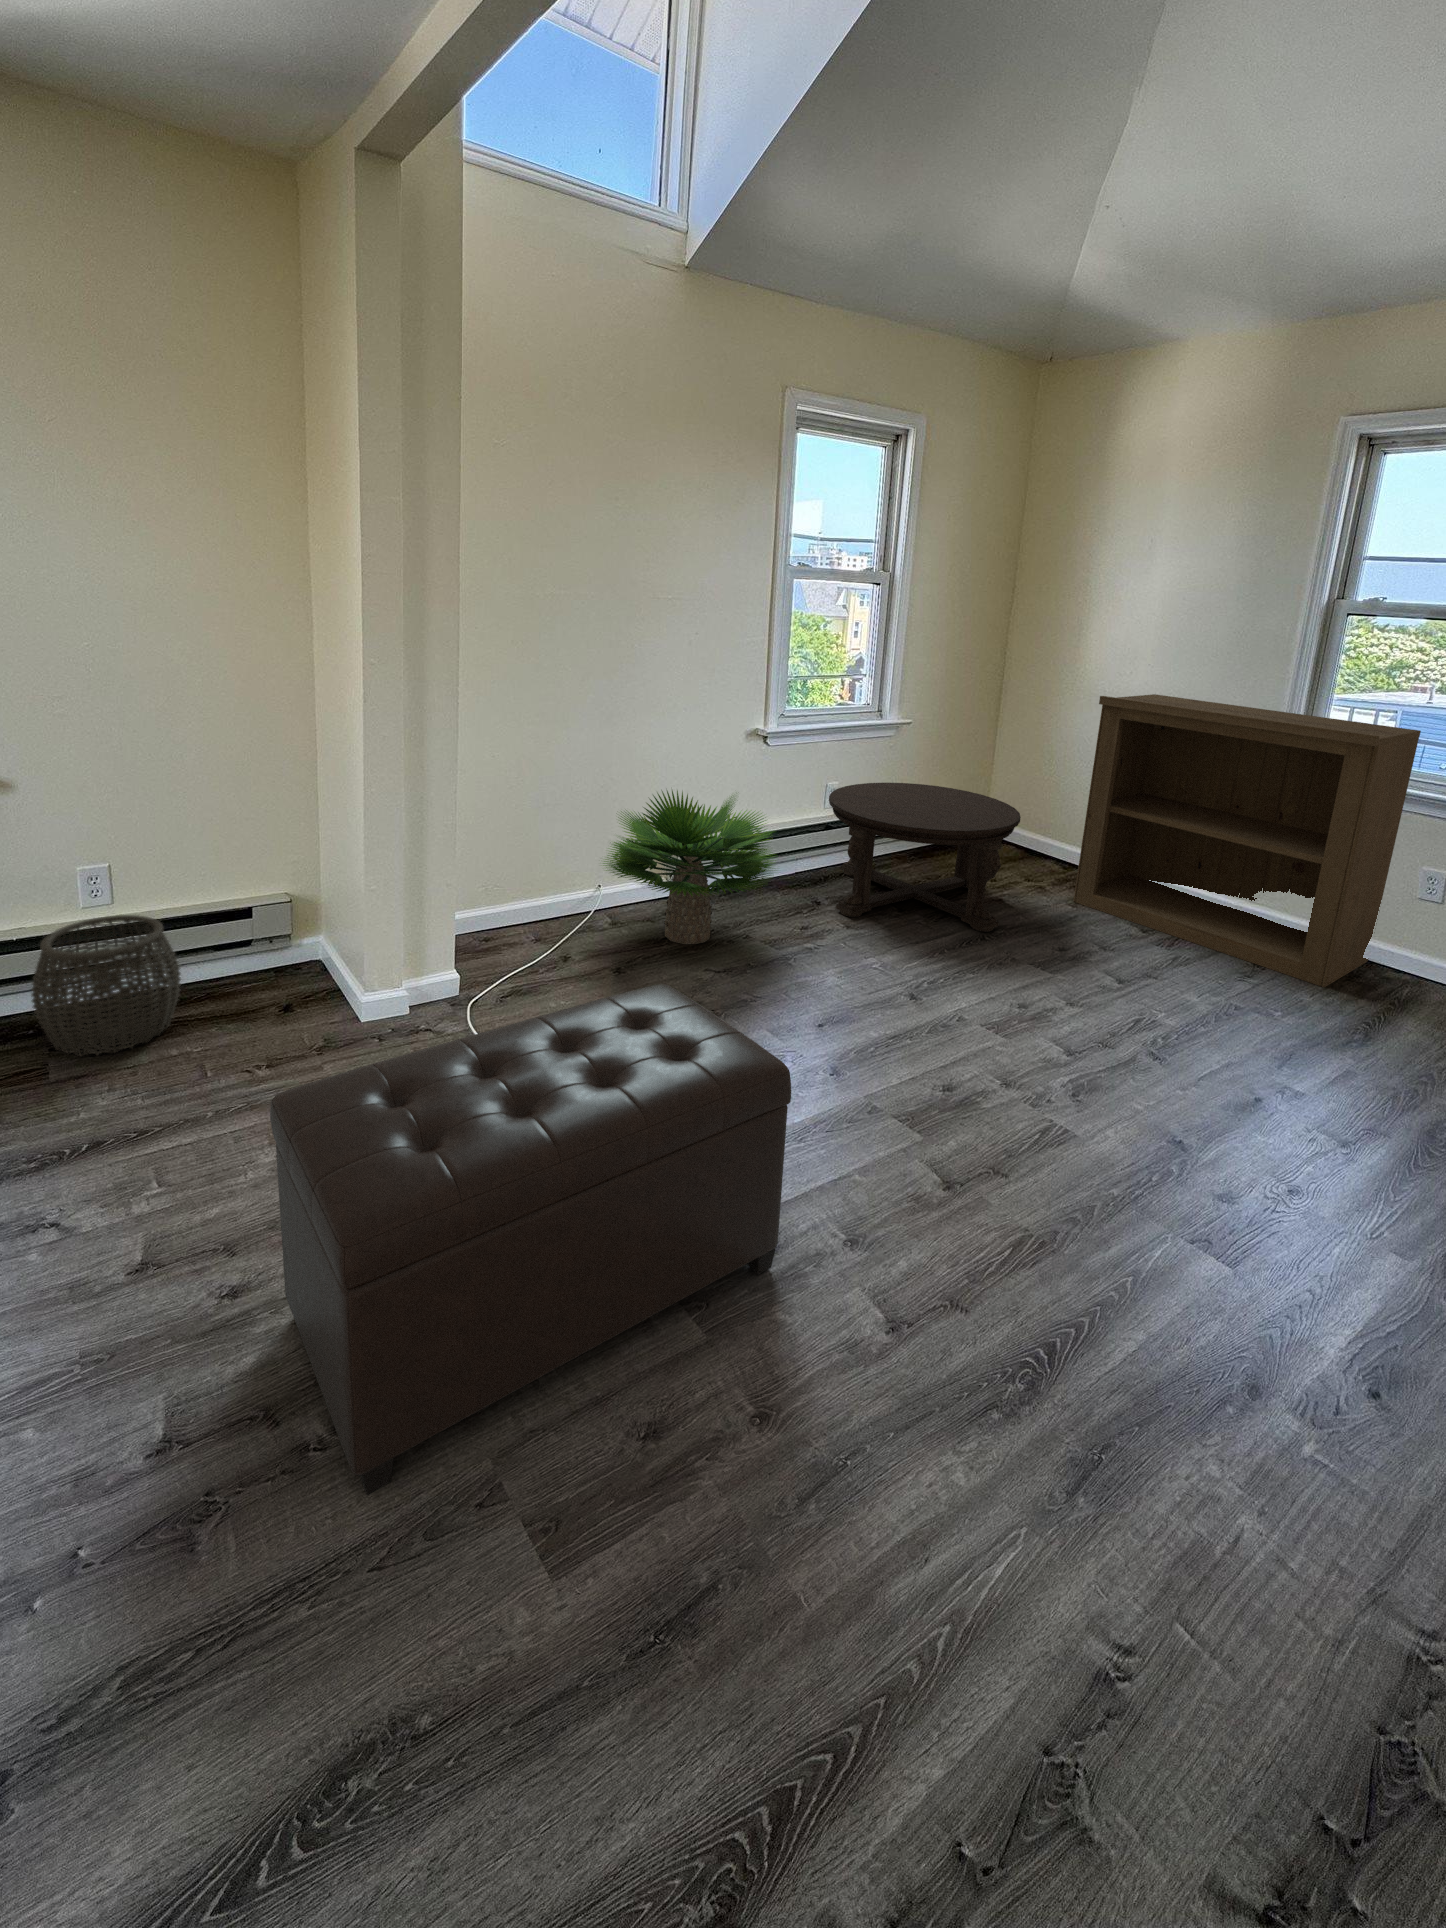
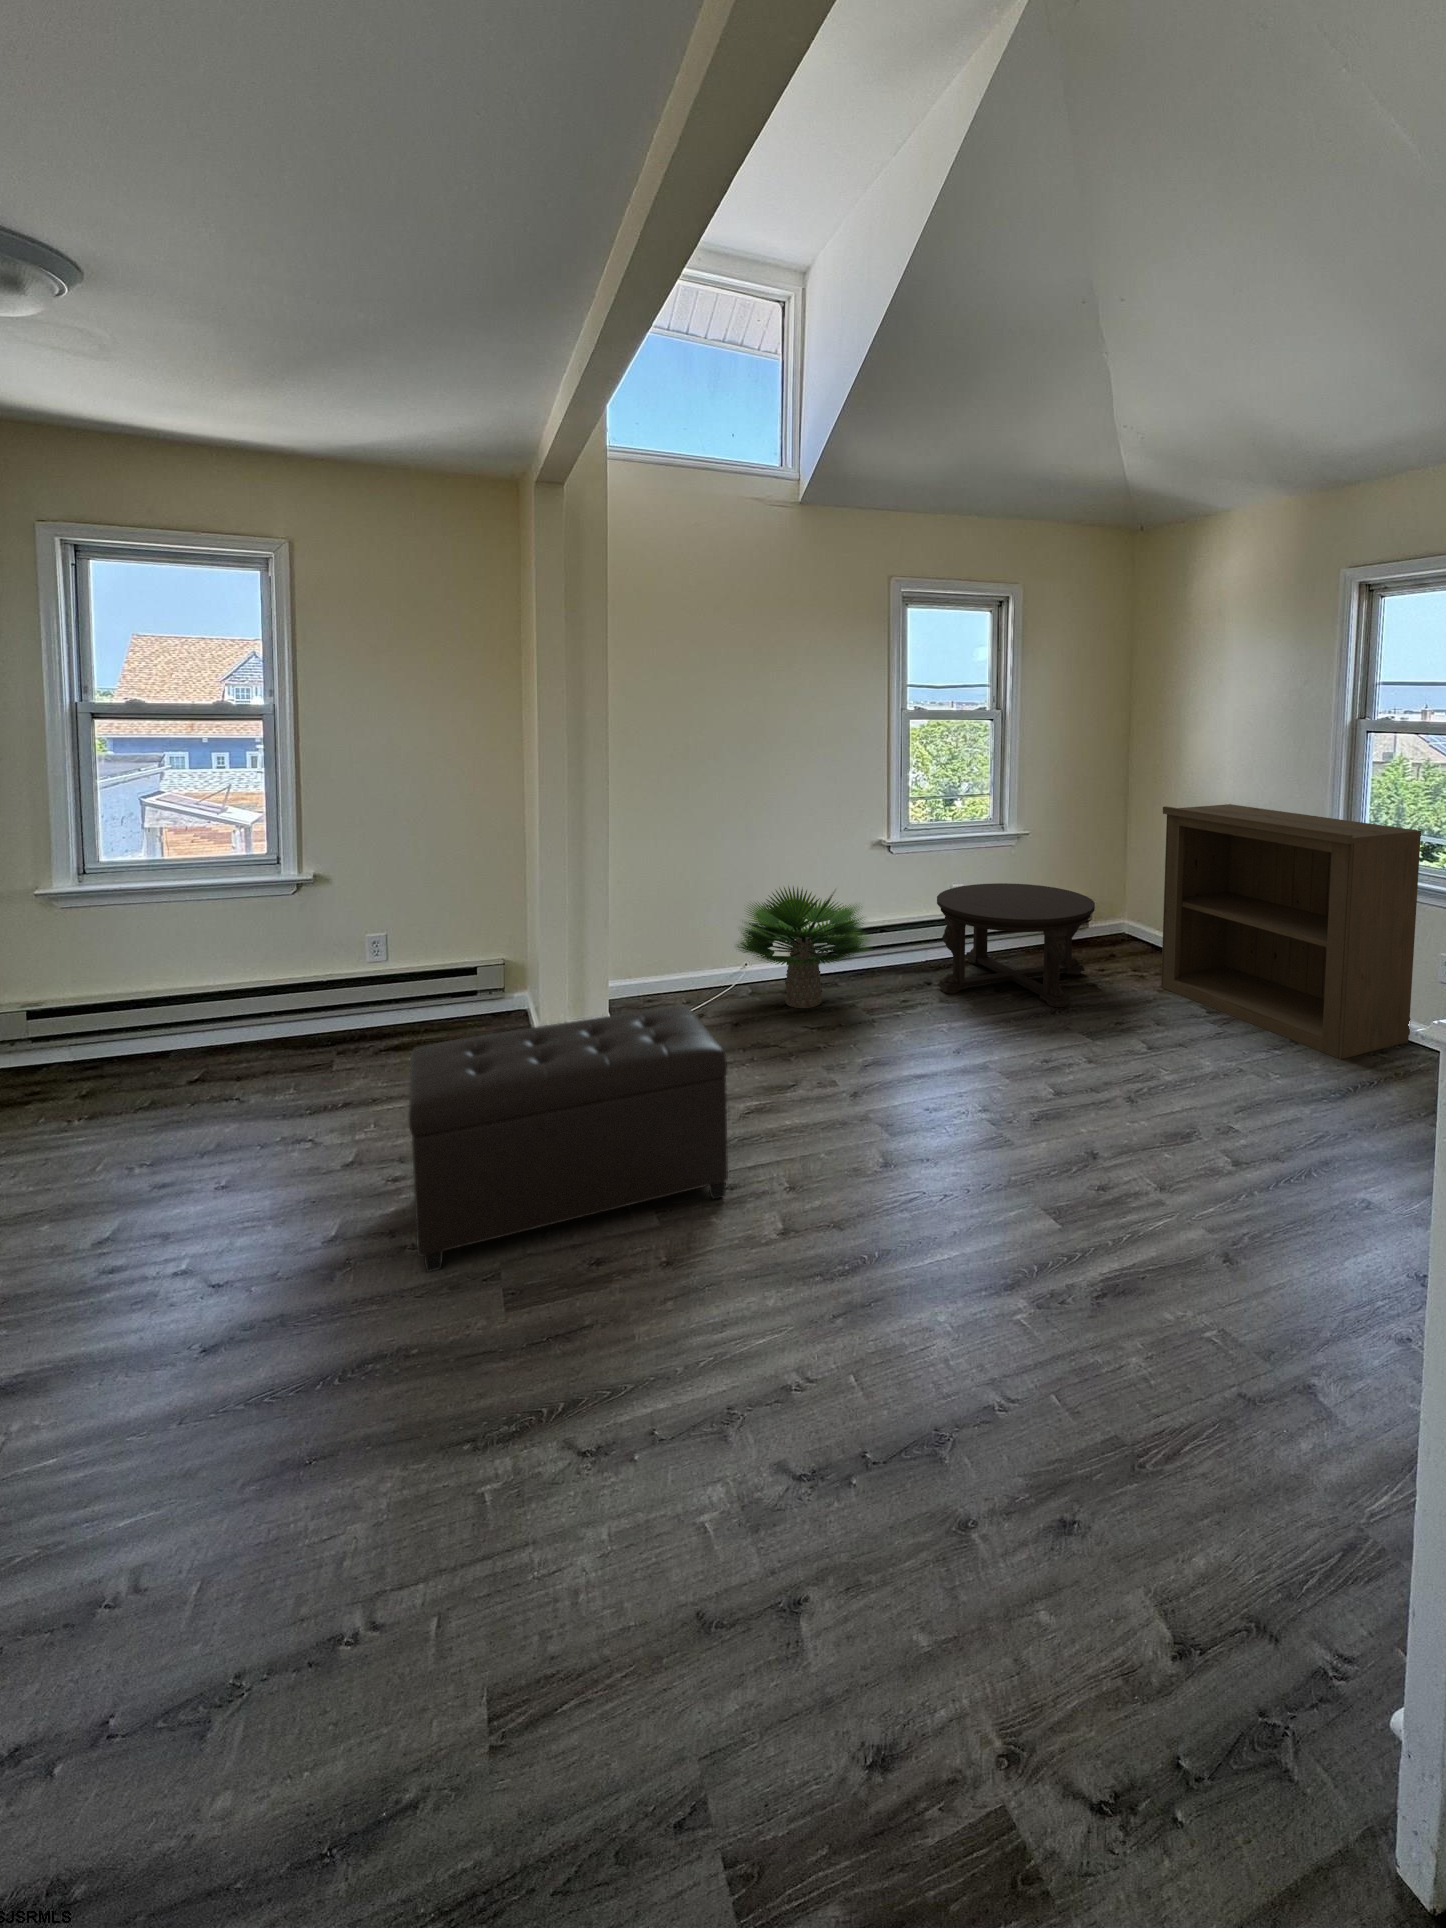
woven basket: present [32,915,181,1056] -> none [329,967,423,1058]

